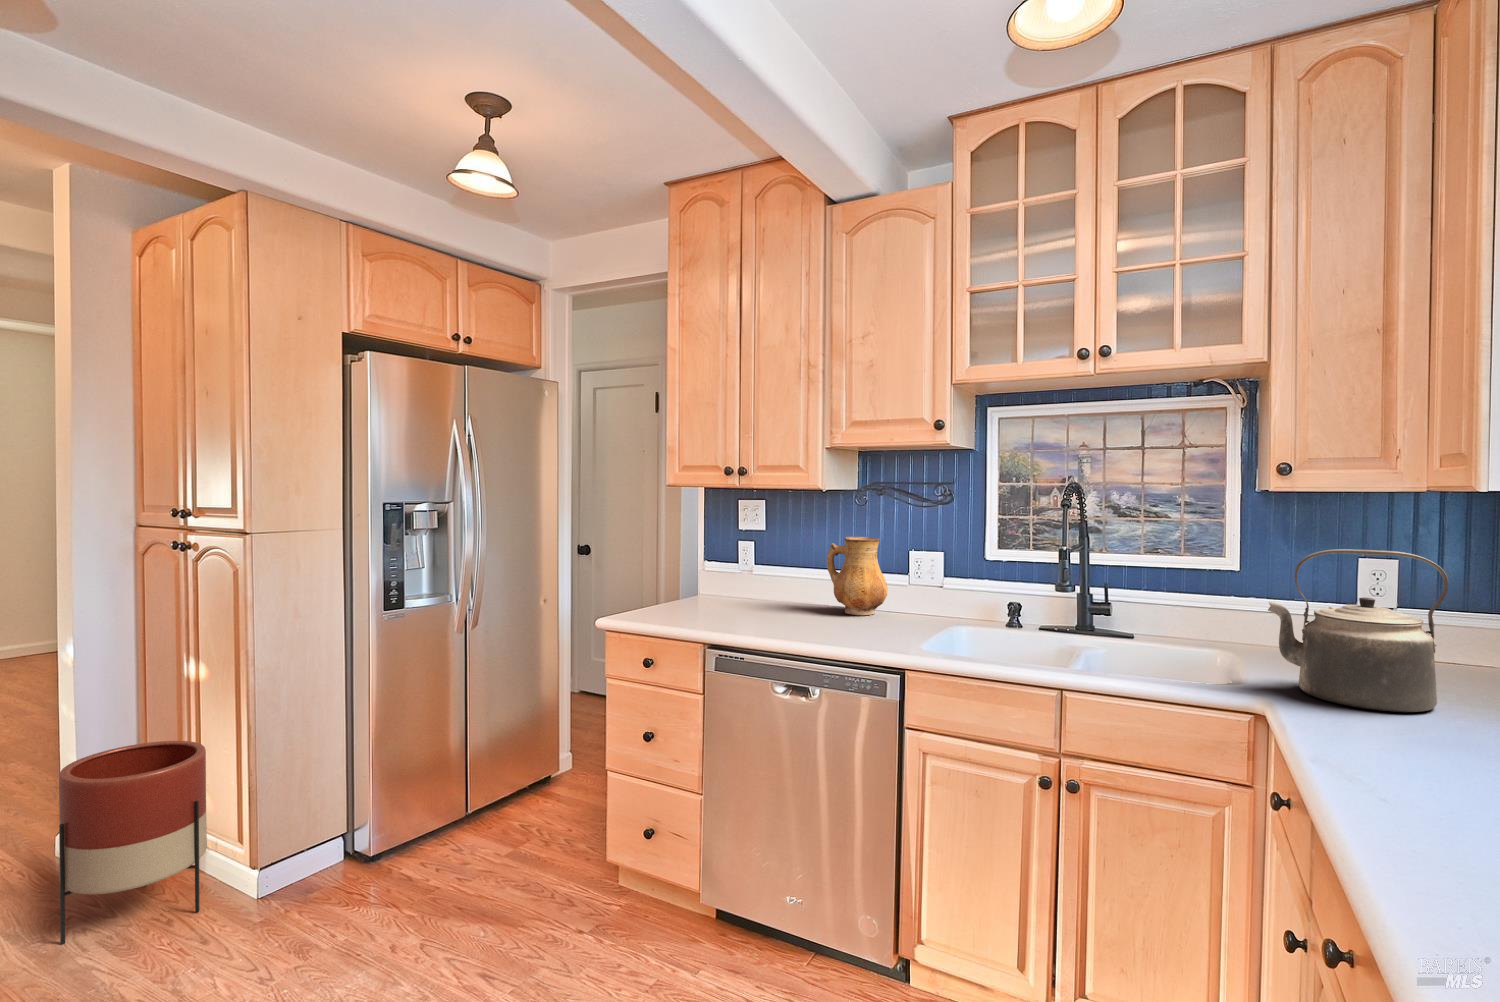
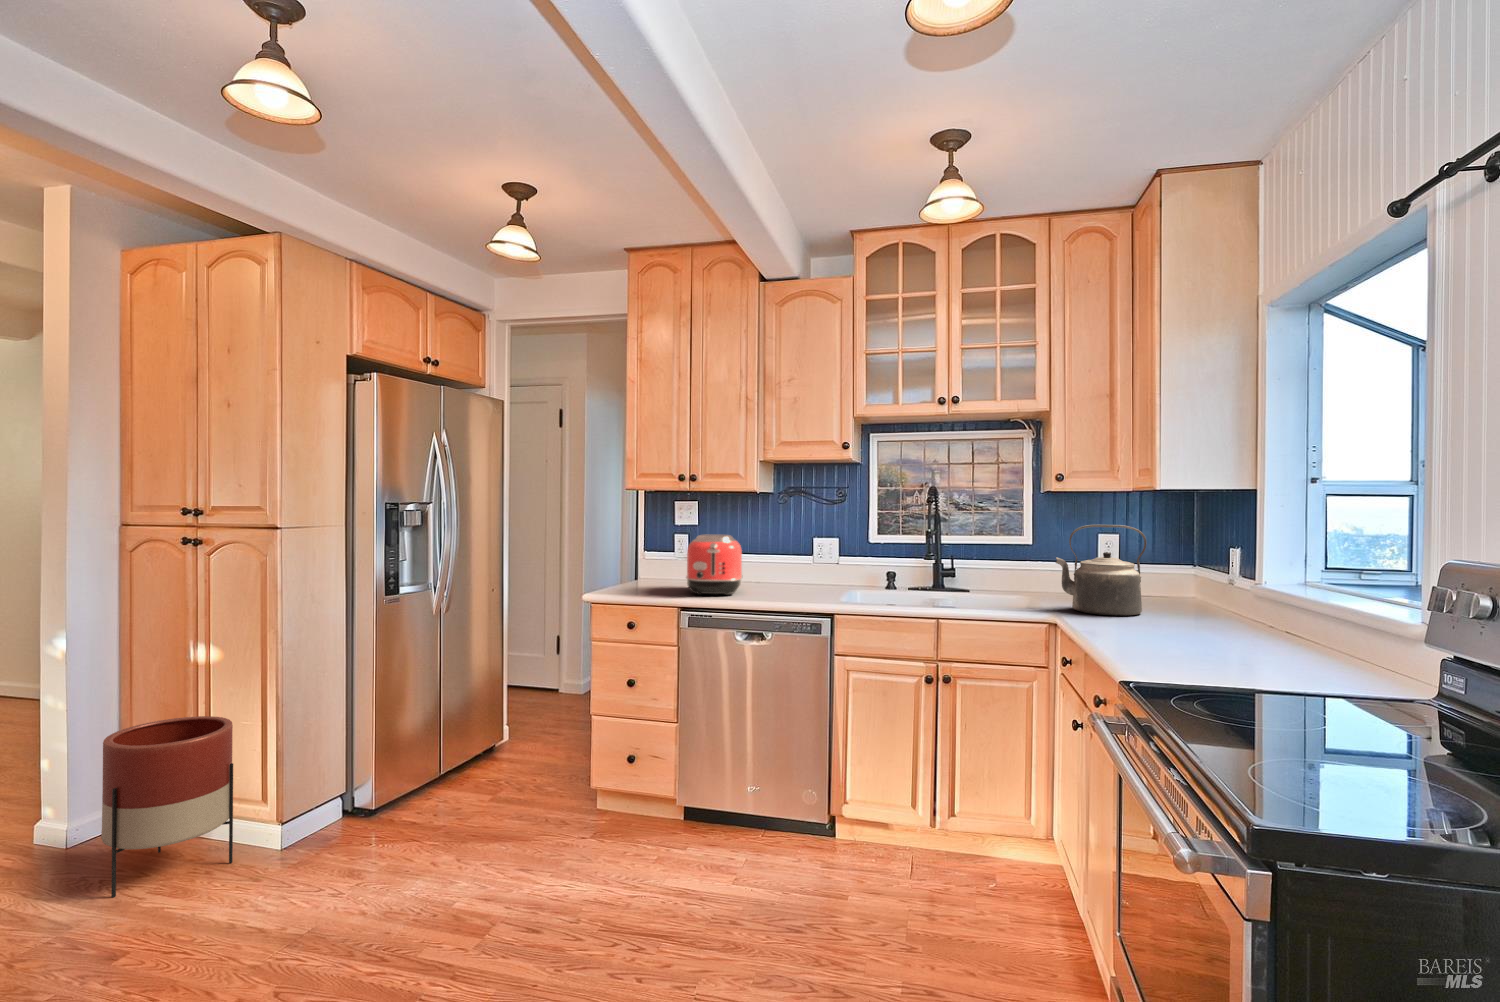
ceramic pitcher: present [827,537,887,615] -> none [754,528,799,586]
toaster: none [719,546,800,630] -> present [686,535,742,595]

